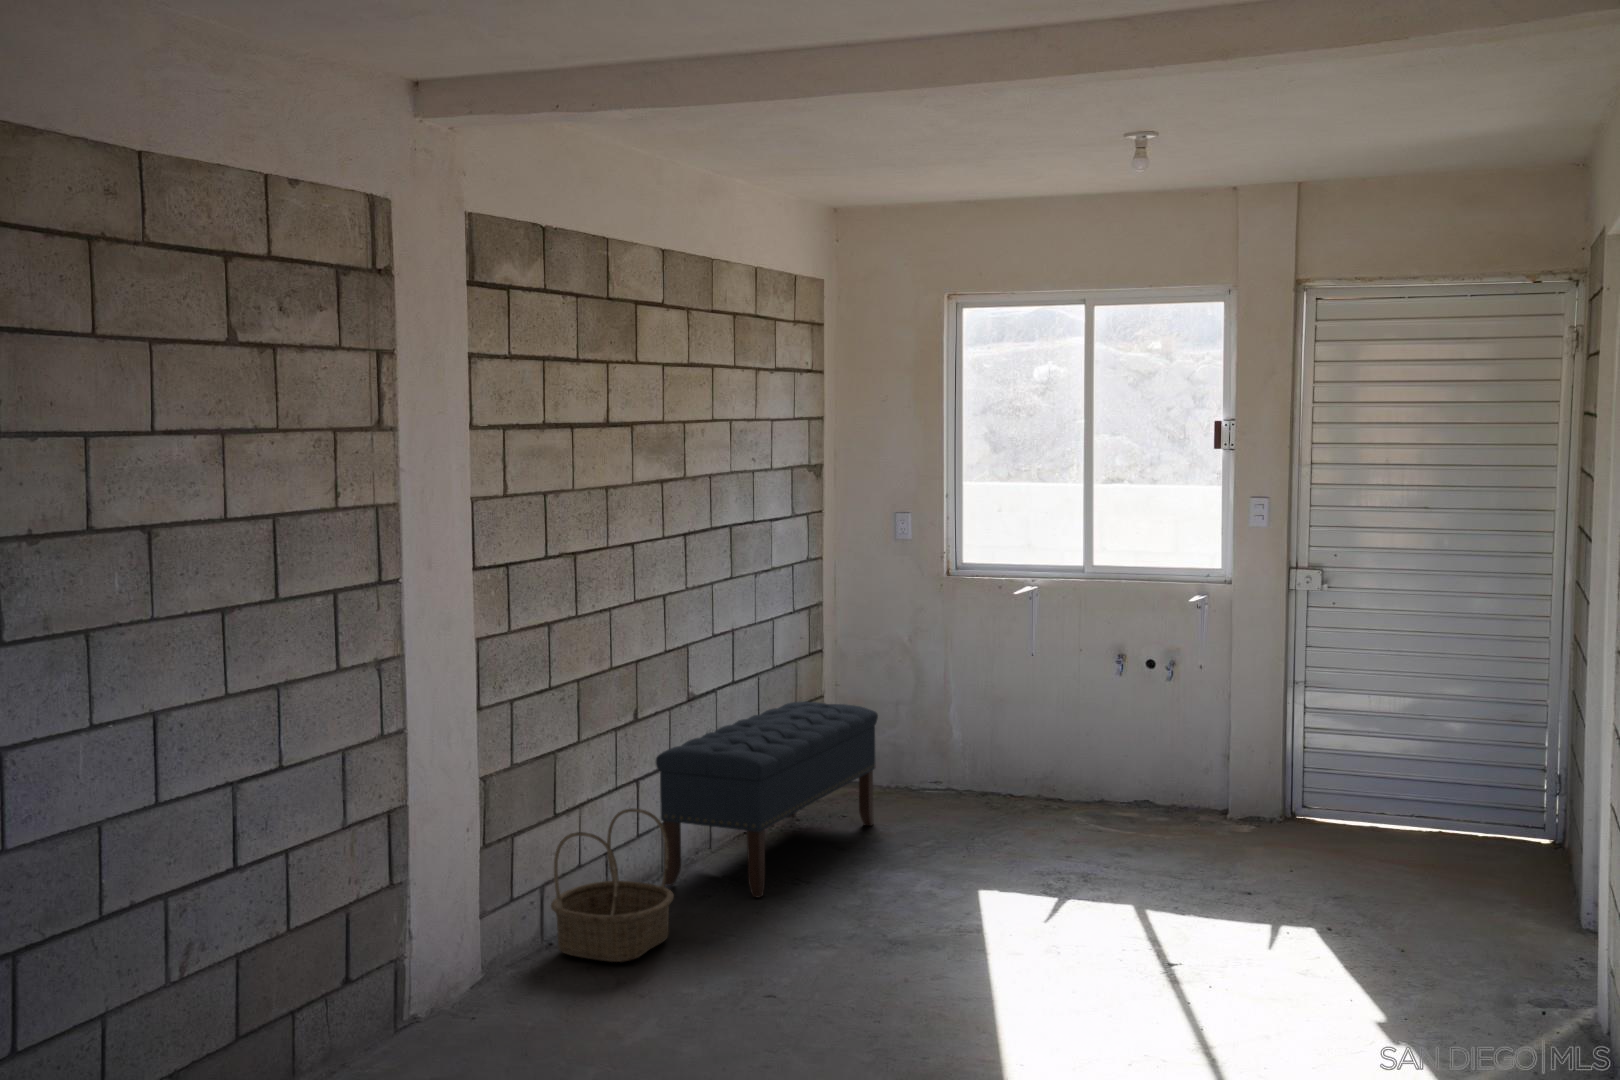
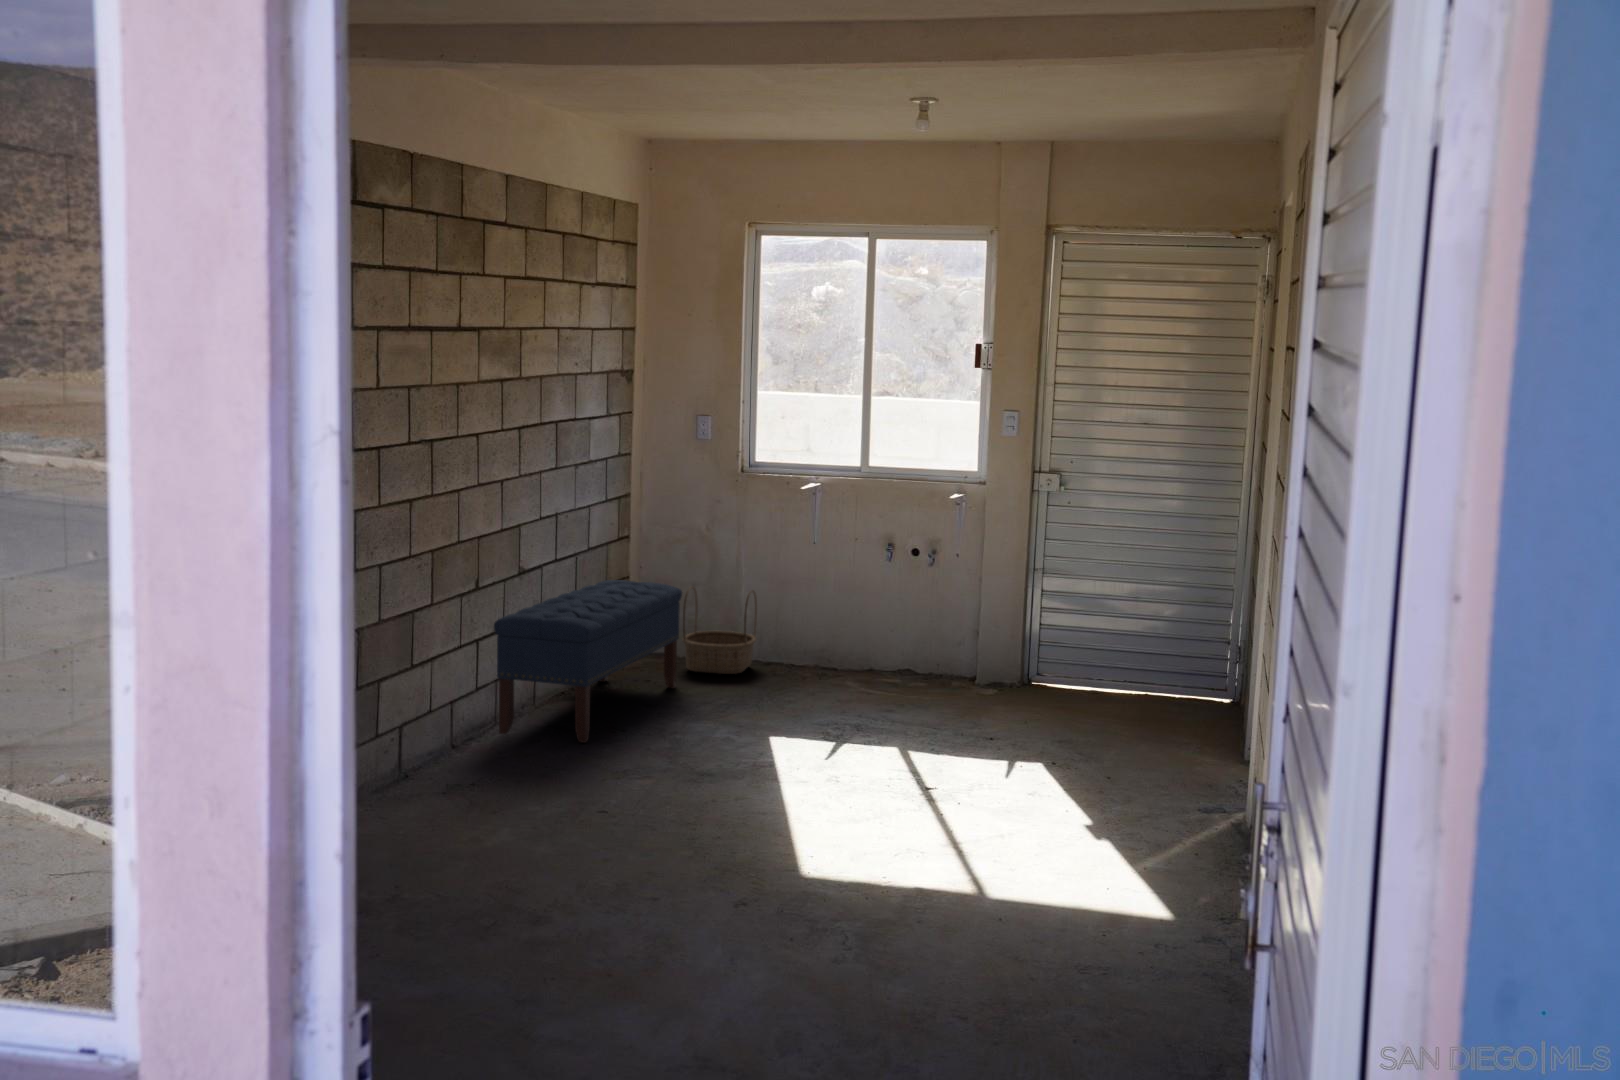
basket: present [551,809,674,962] -> present [682,586,757,674]

